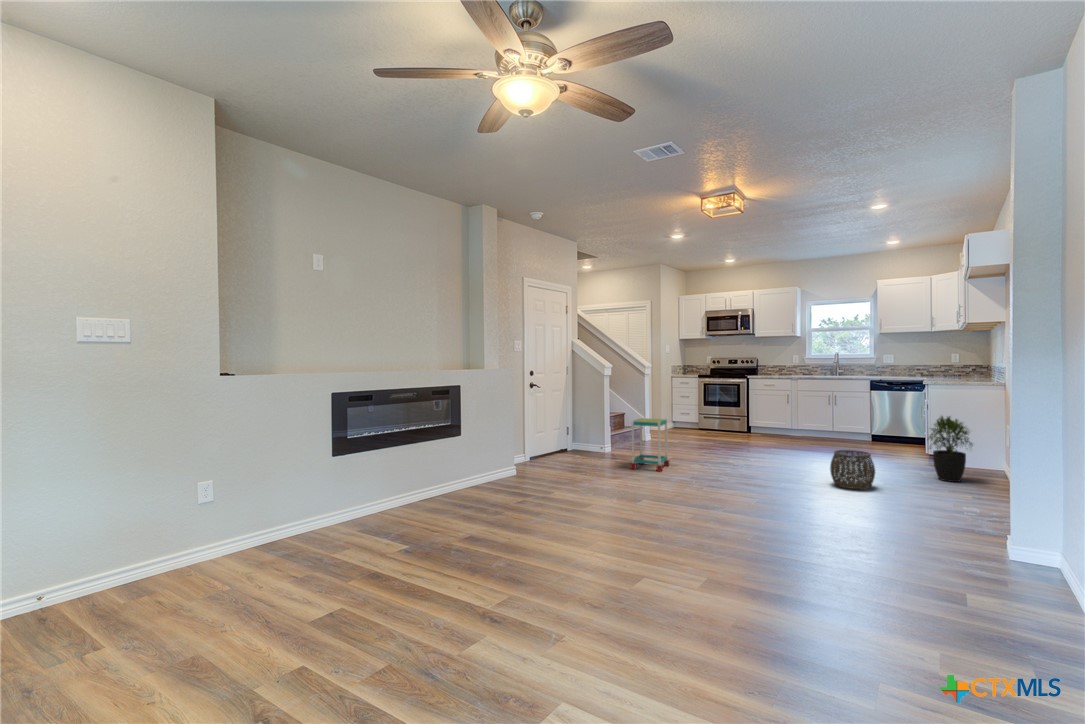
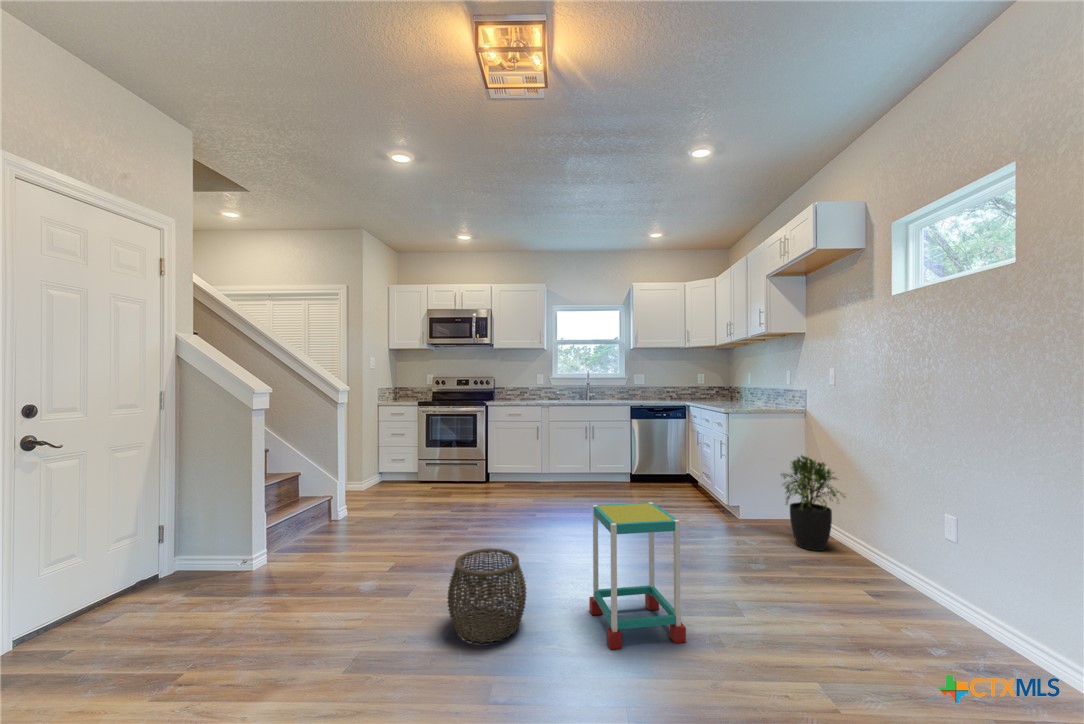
side table: present [630,418,670,472] -> present [589,502,686,650]
woven basket: present [830,450,875,489] -> present [447,548,527,644]

